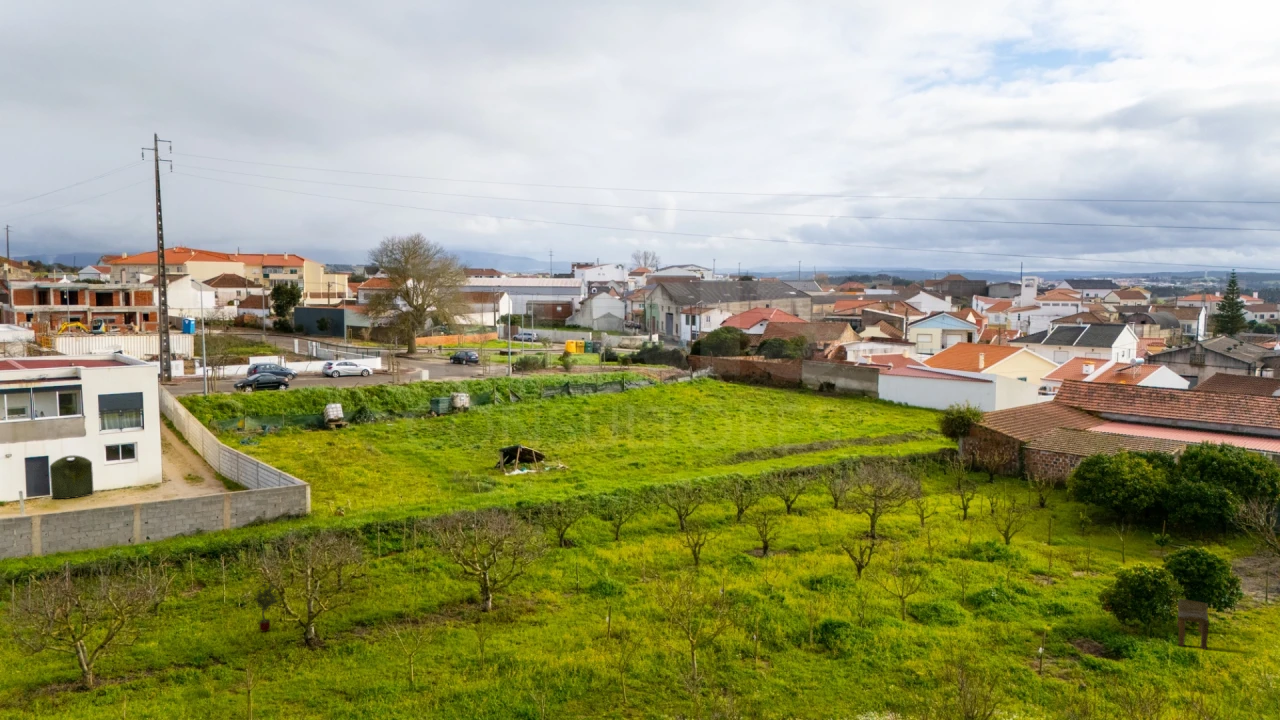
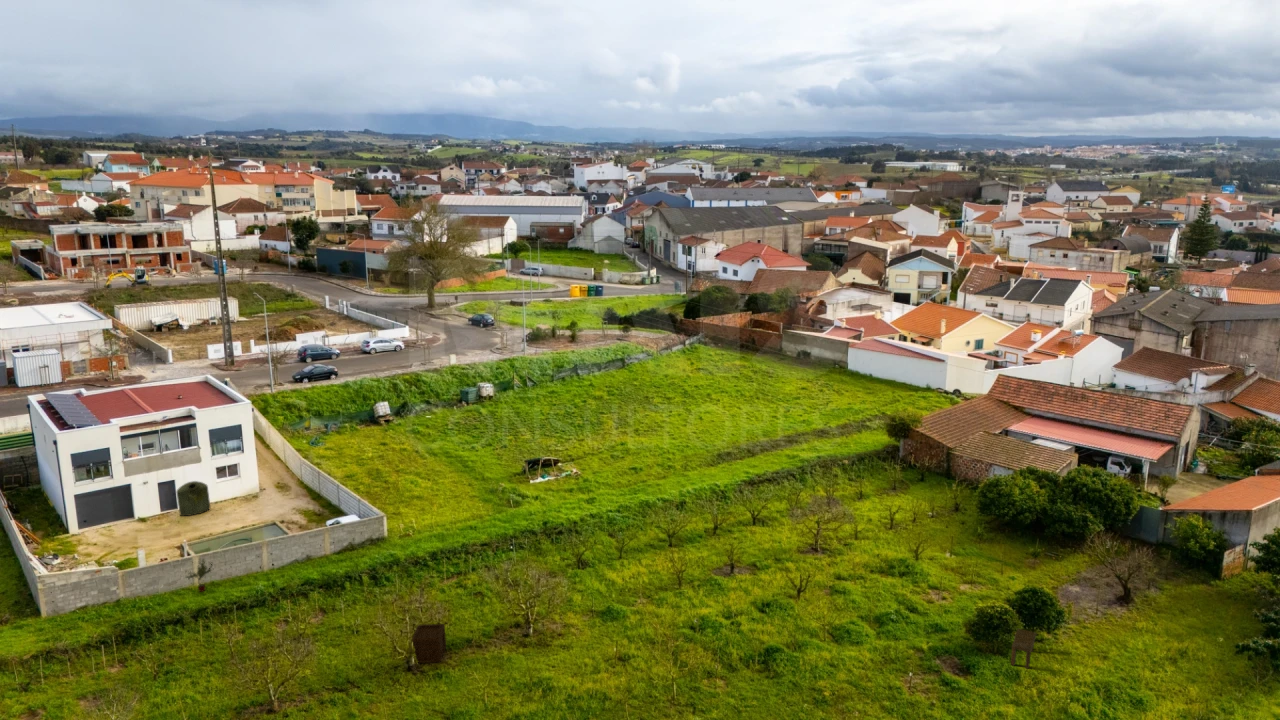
potted tree: present [256,581,282,632] -> present [186,561,212,592]
wooden crate: none [314,587,366,639] -> present [412,624,446,663]

